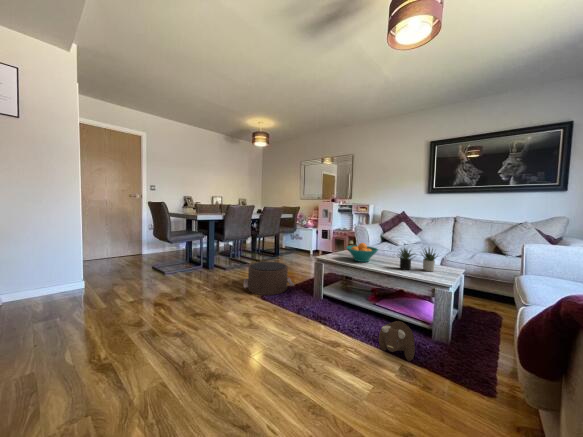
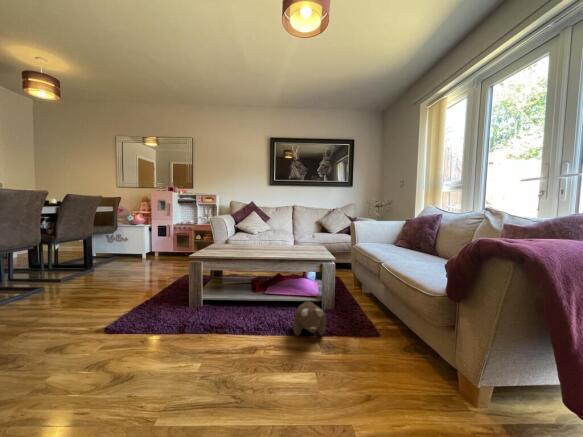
fruit bowl: present [346,243,378,262] -> none [226,232,260,253]
succulent plant: present [399,248,438,271] -> none [279,229,314,254]
pouf: present [243,262,294,295] -> none [57,273,156,329]

